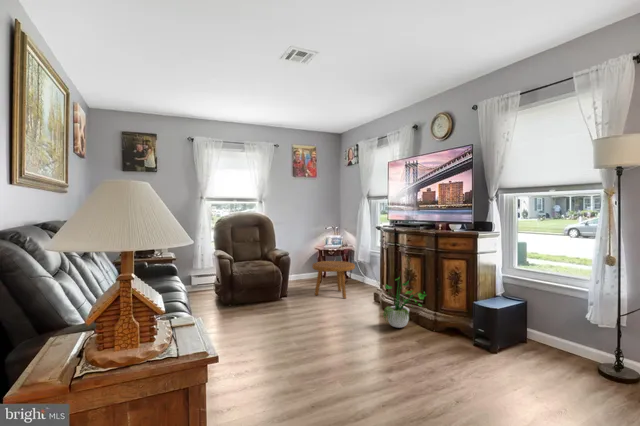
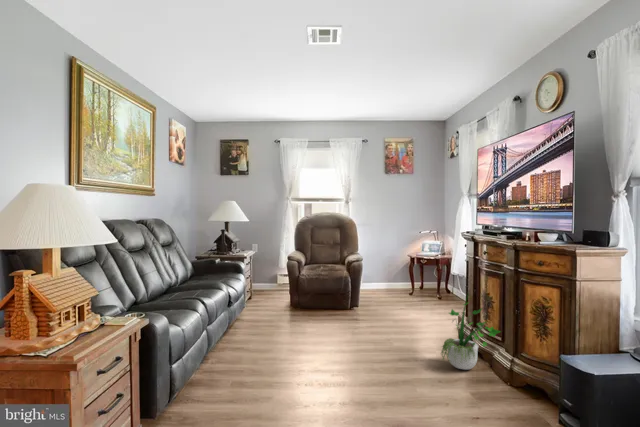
footstool: present [312,261,355,298] -> none [390,272,443,319]

